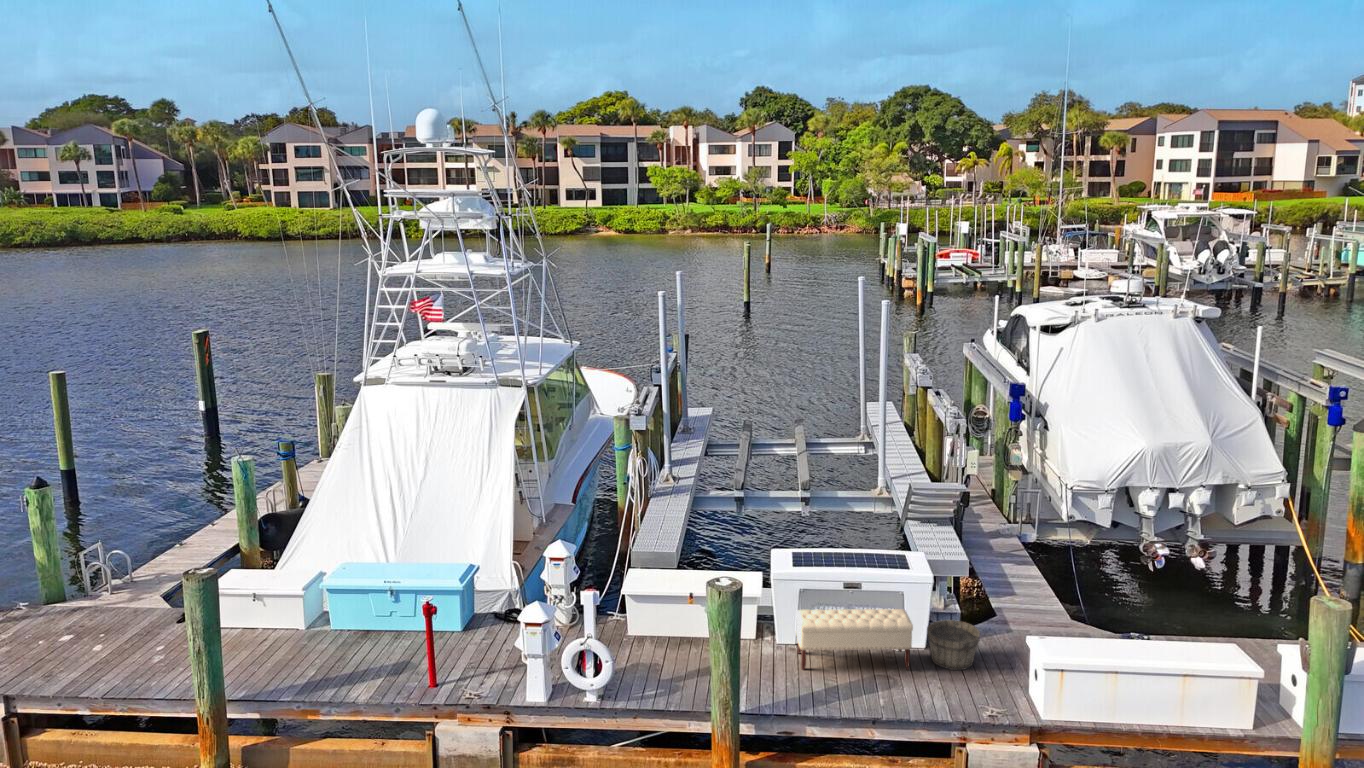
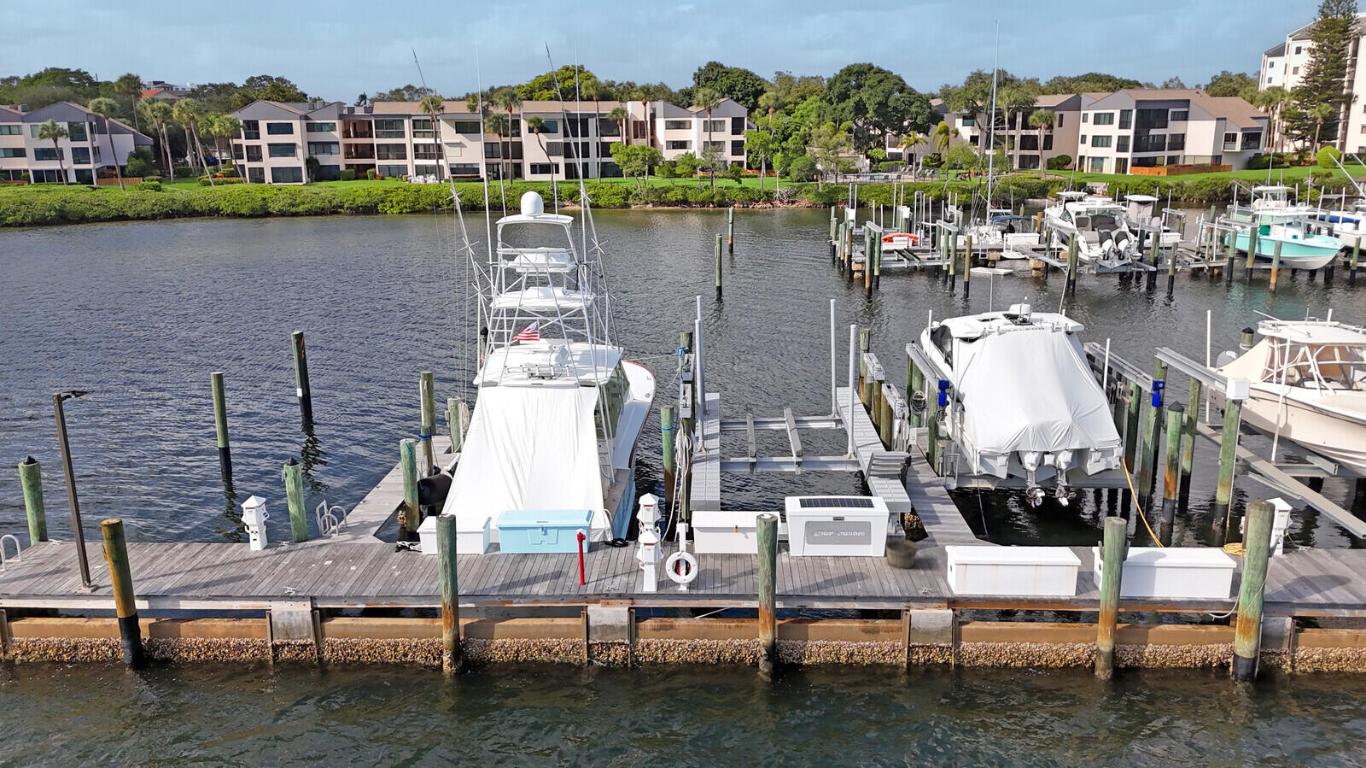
bench: present [796,609,913,670] -> none [804,533,877,571]

